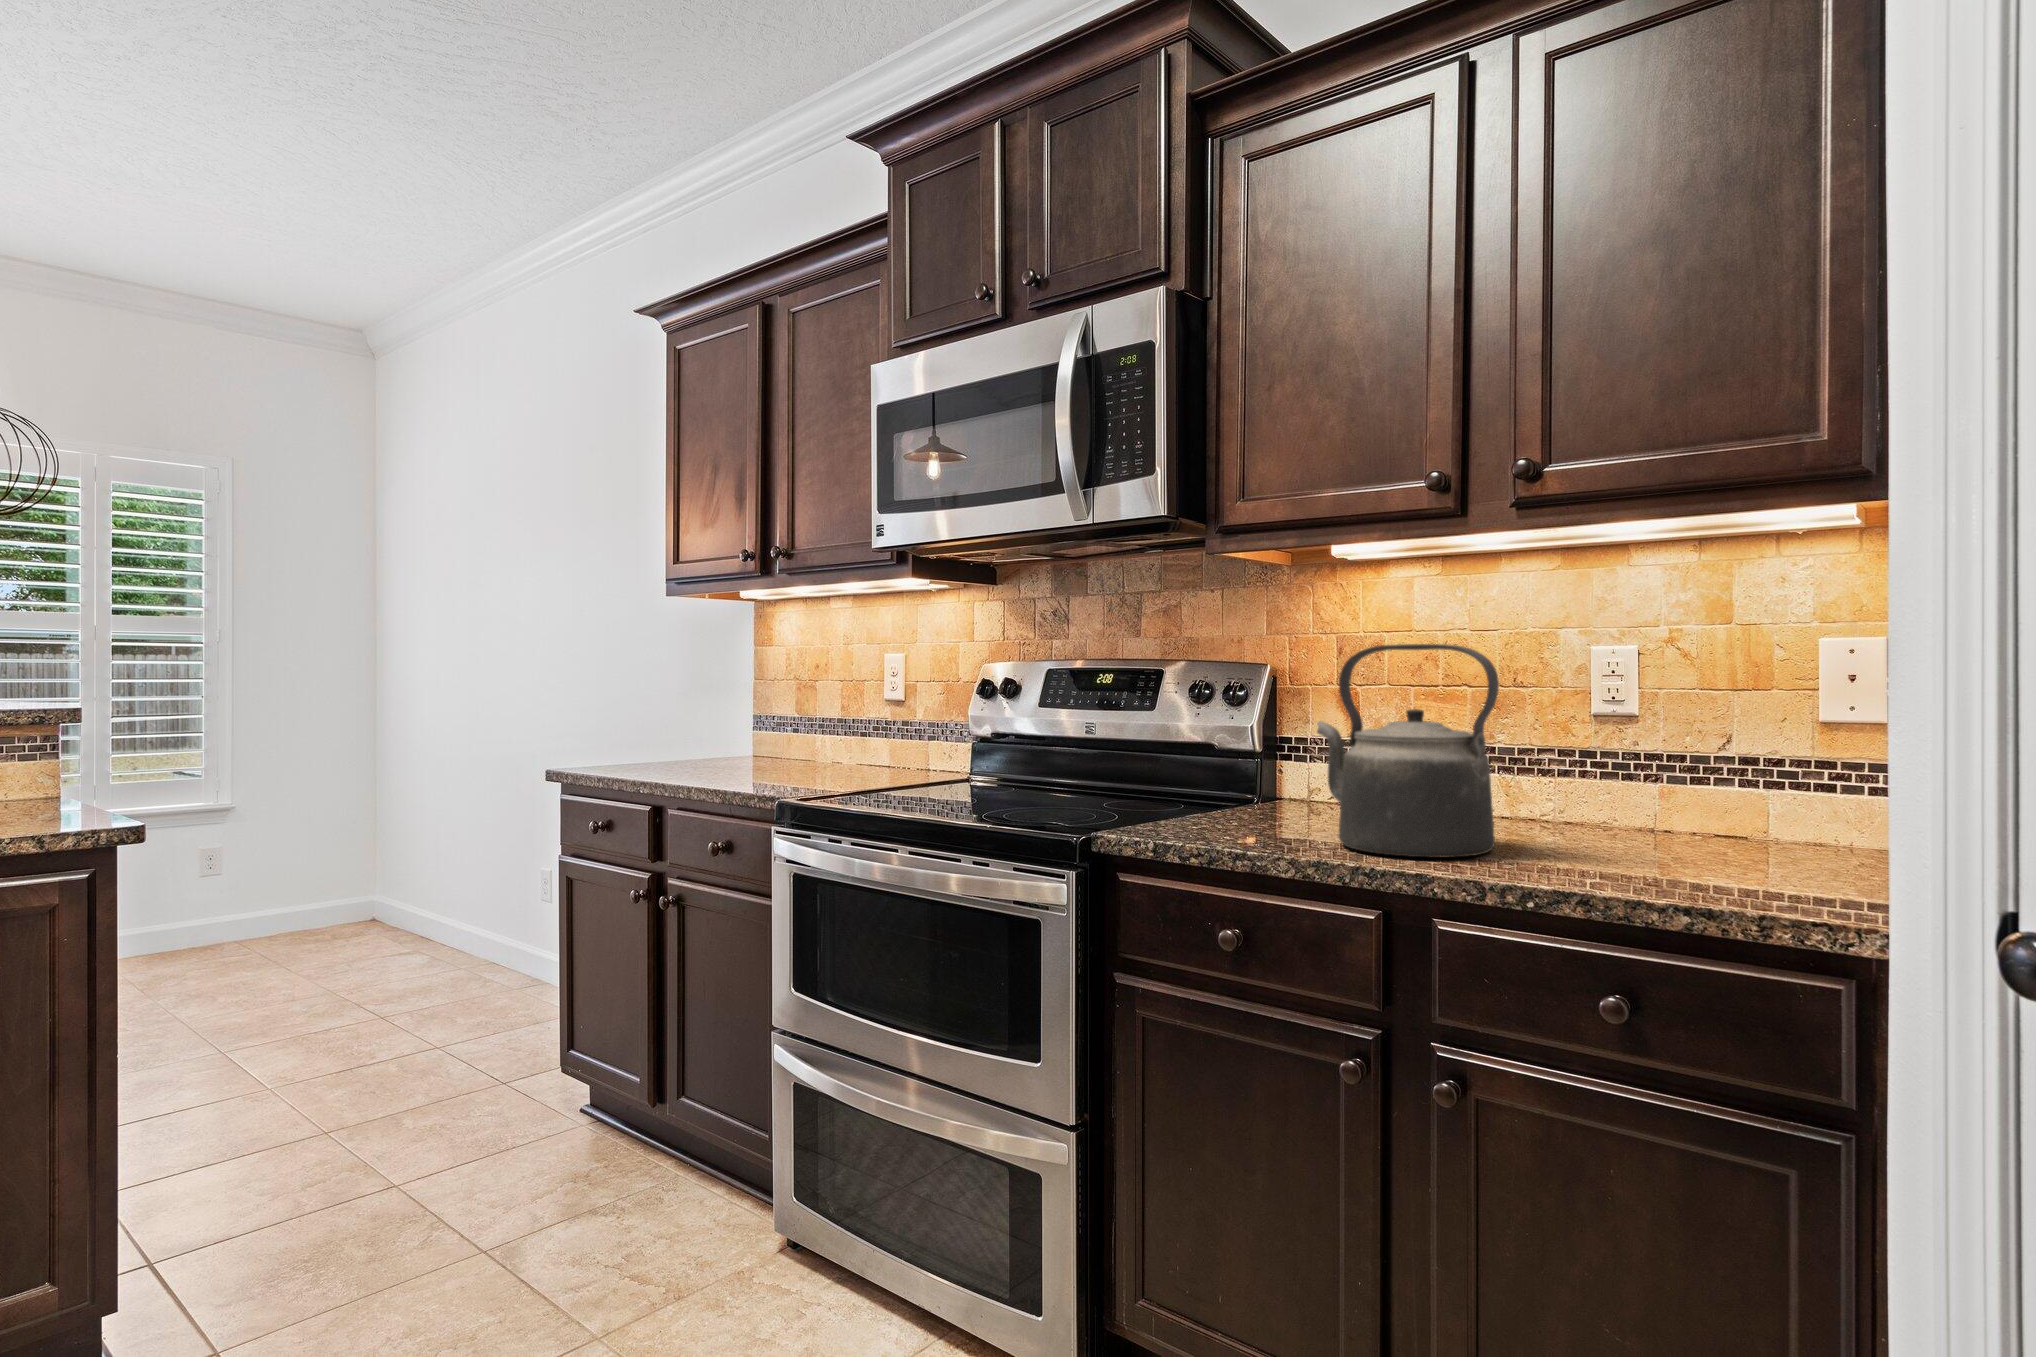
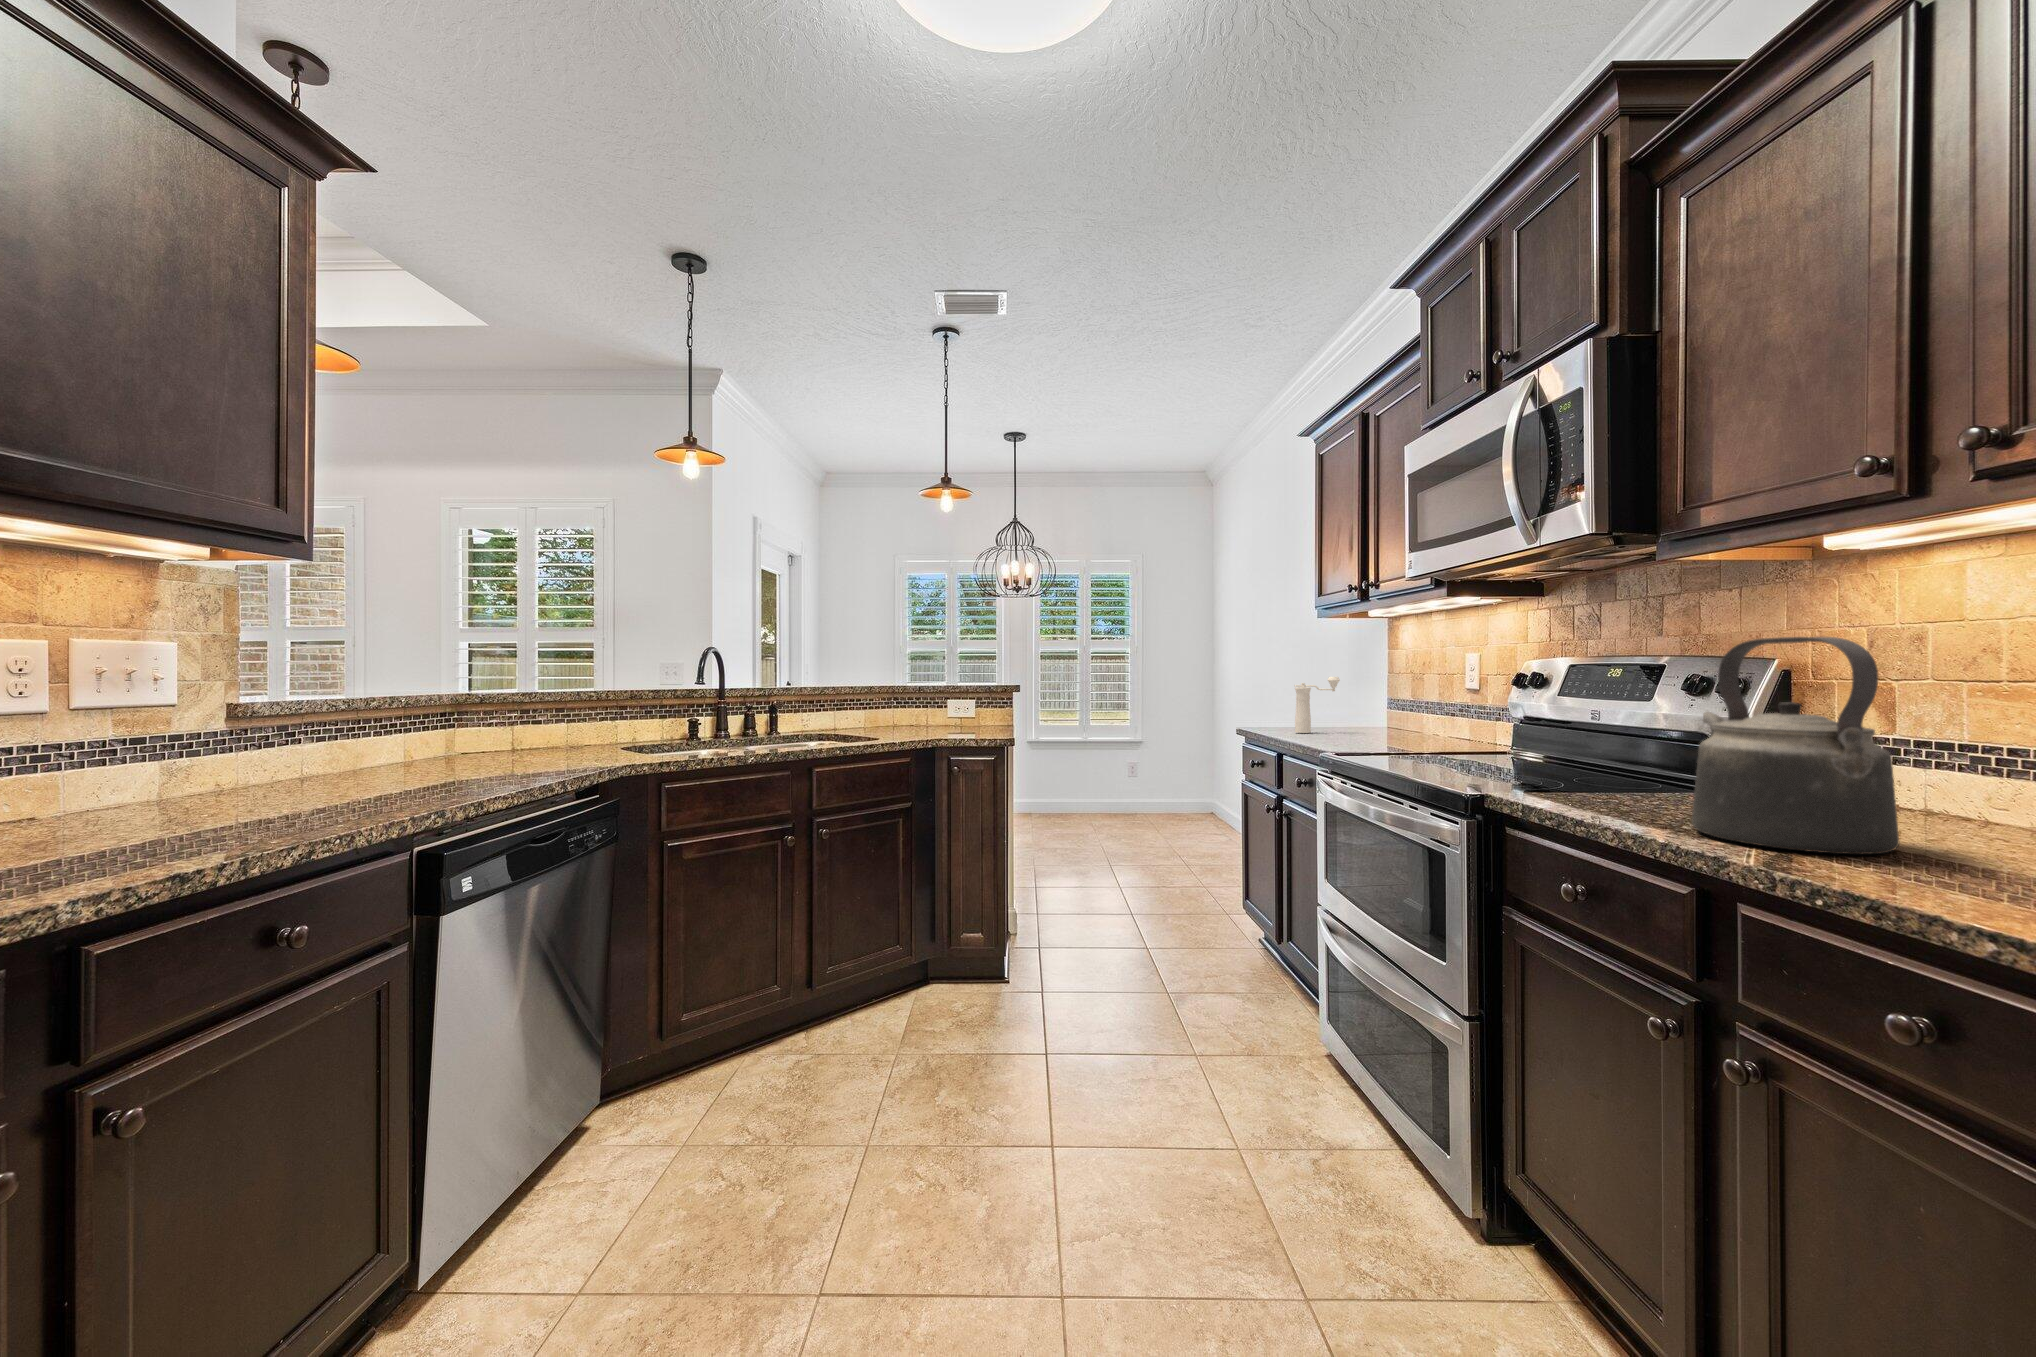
pepper mill: none [655,685,718,773] -> present [1294,677,1340,733]

